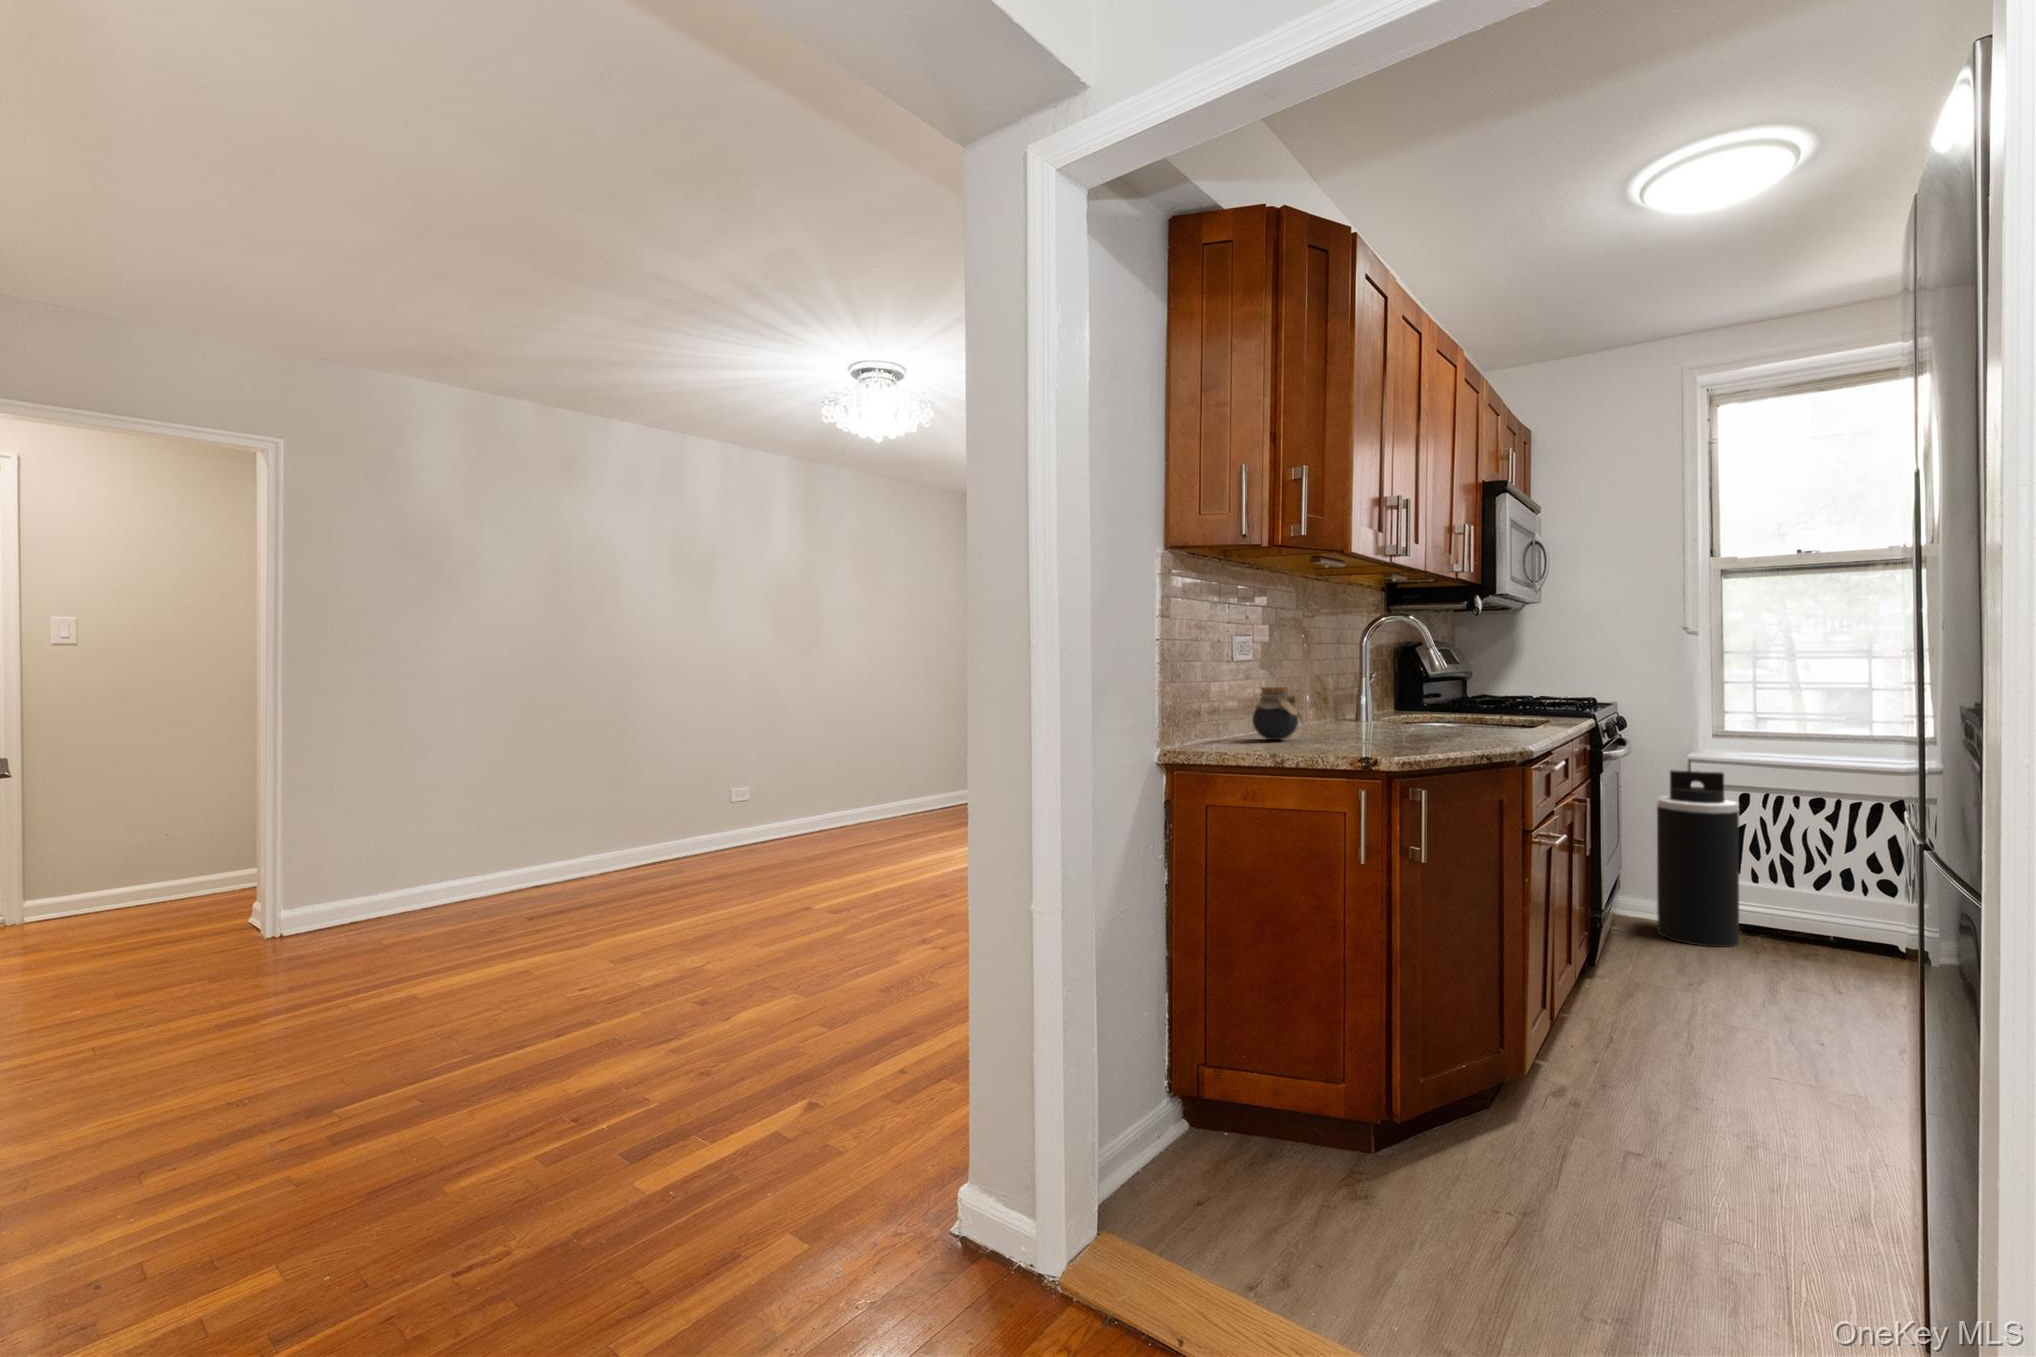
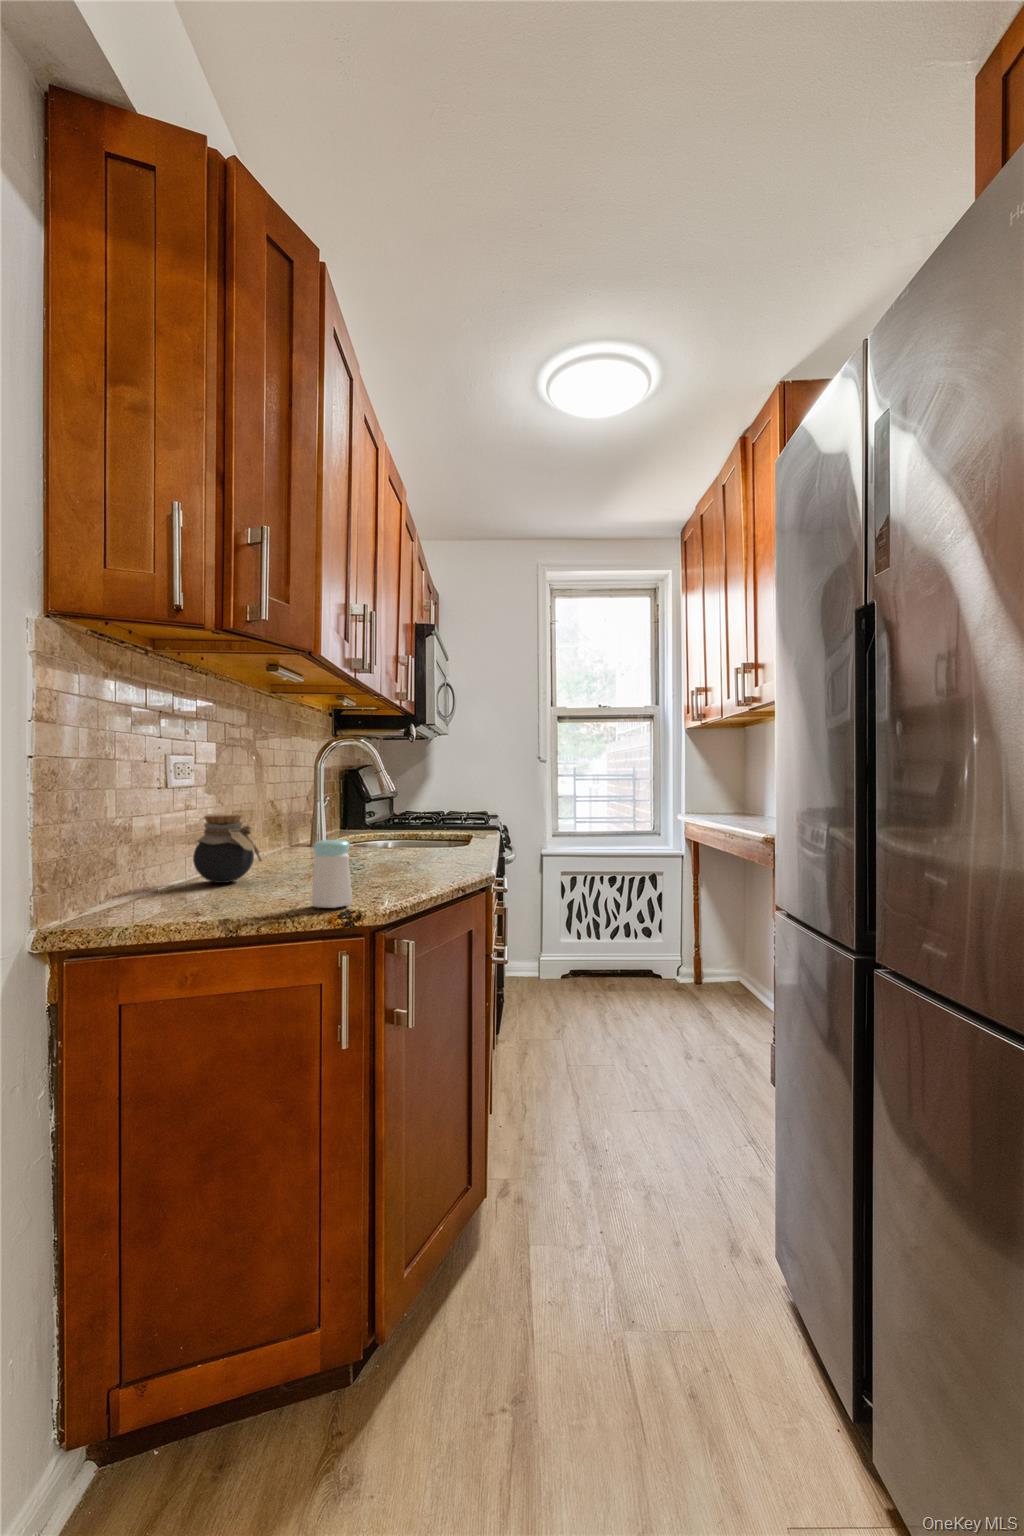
salt shaker: none [1339,705,1371,756] -> present [311,839,352,908]
trash can: present [1657,770,1739,947] -> none [526,863,576,995]

